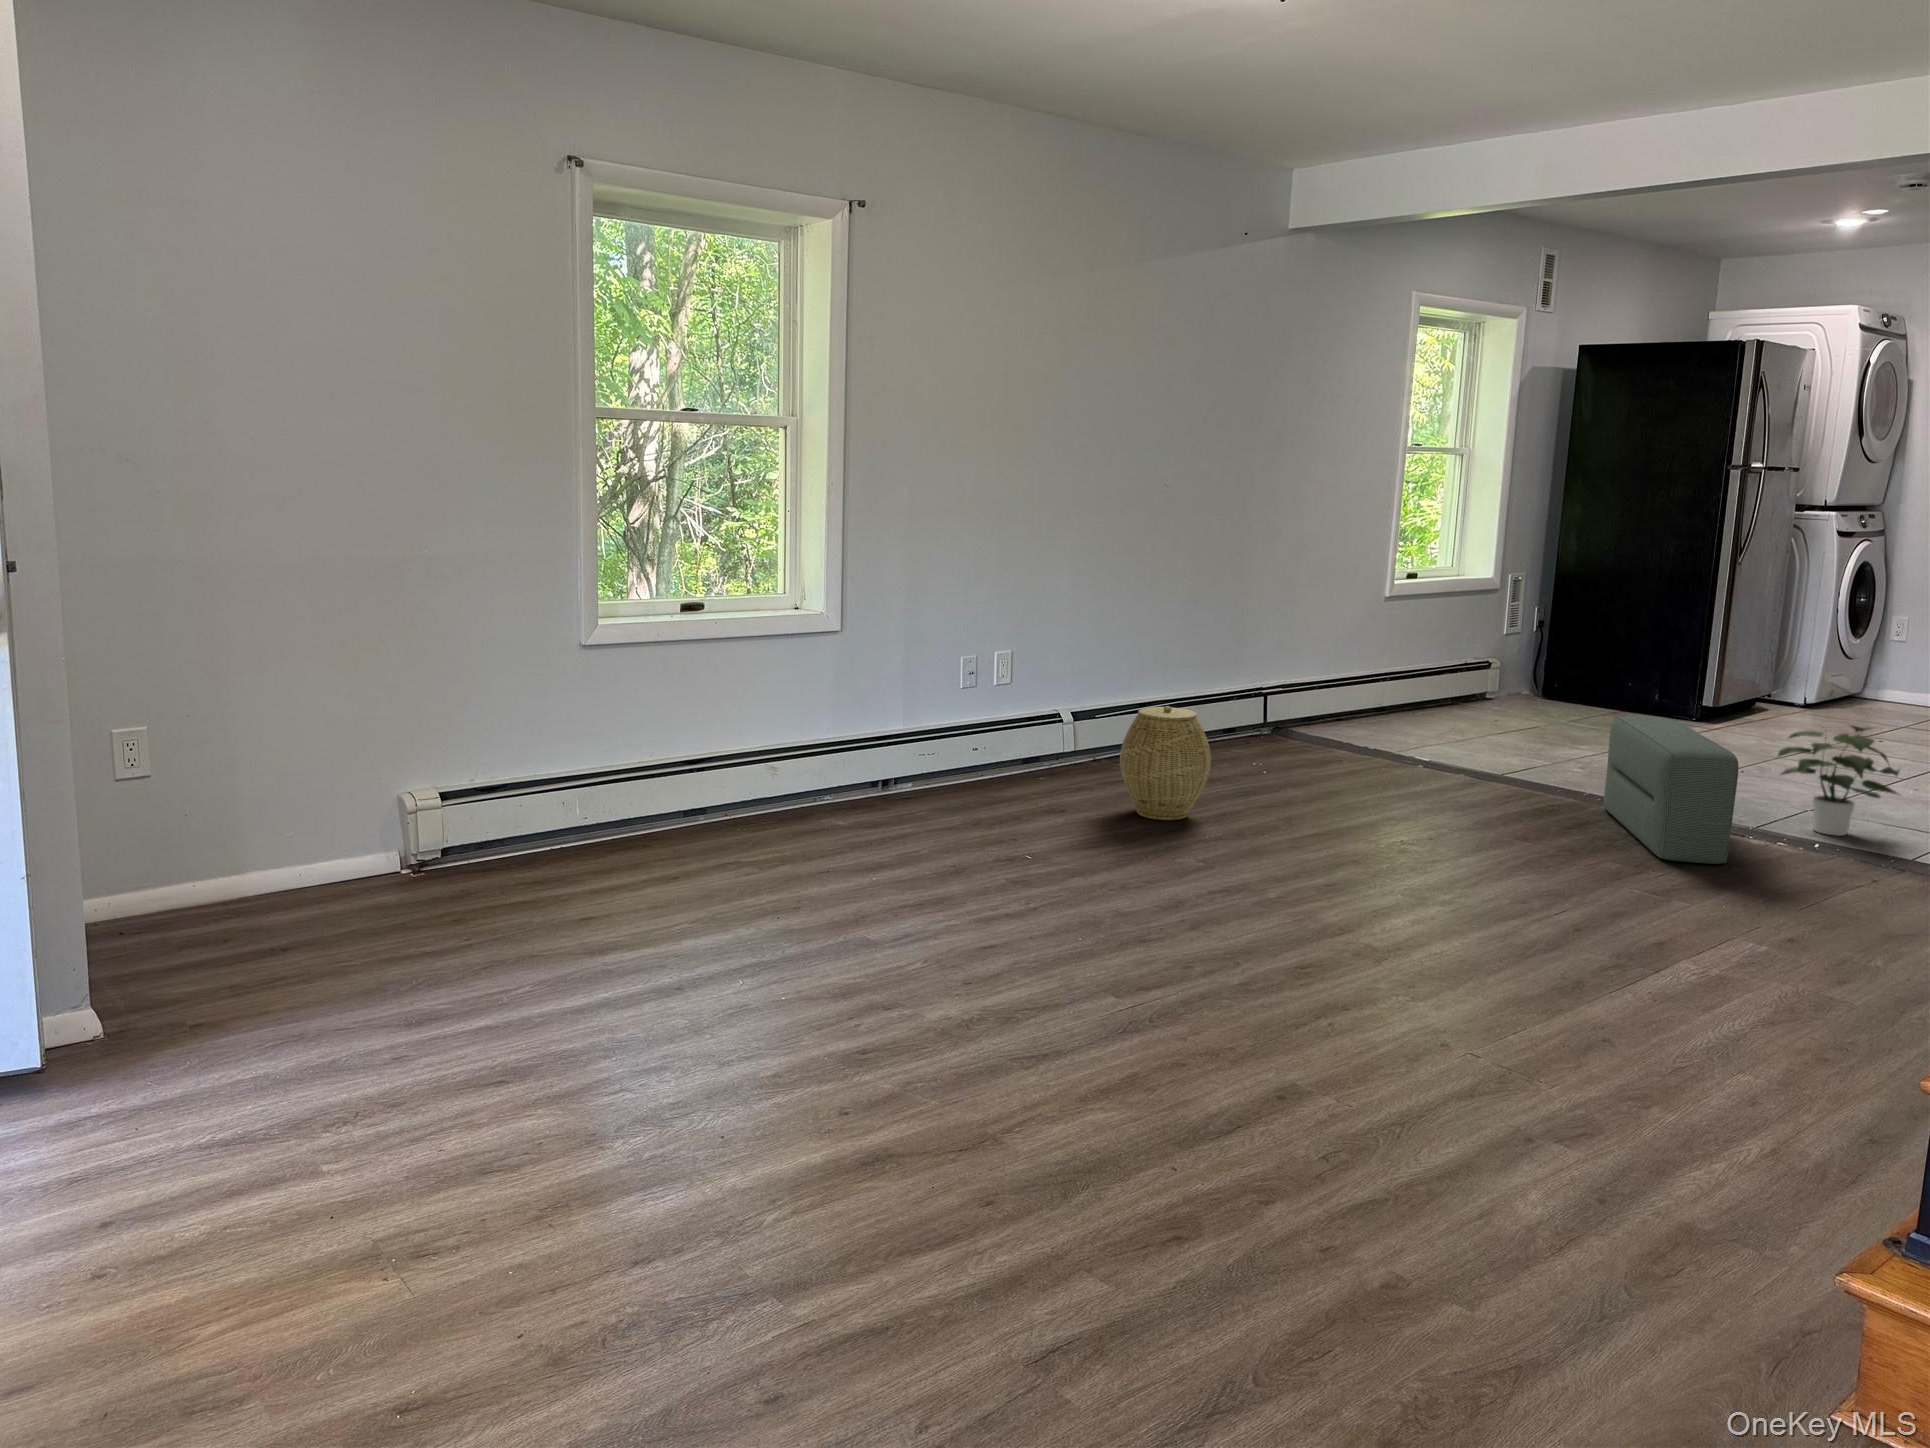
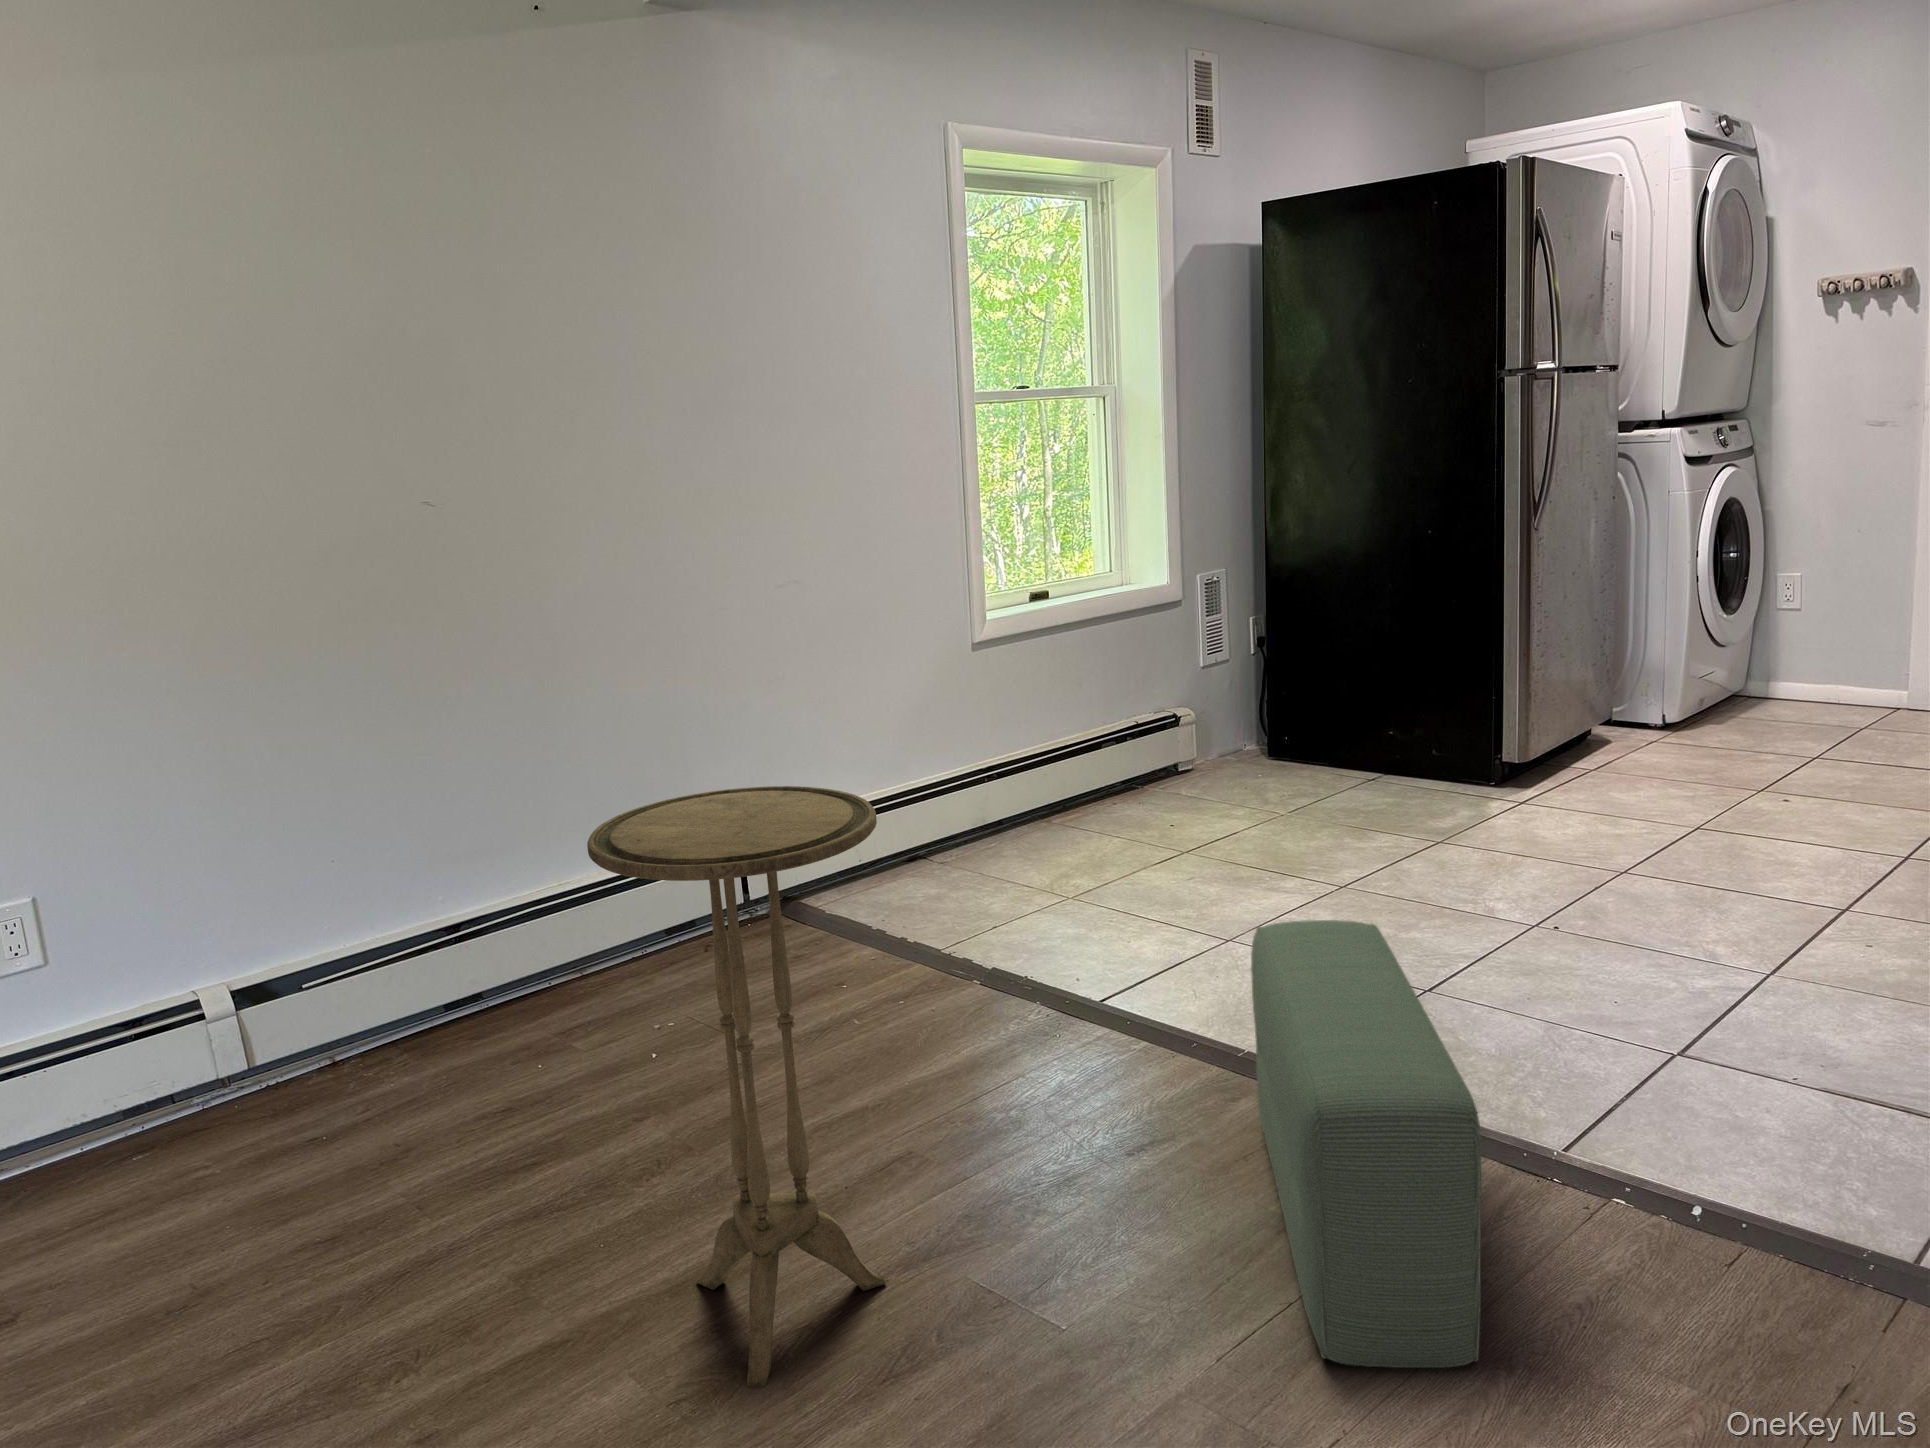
side table: none [1371,617,1497,847] -> present [587,786,886,1386]
woven basket: present [1120,706,1211,820] -> none [78,1048,317,1342]
potted plant: present [1778,725,1899,836] -> none [1591,905,1866,1156]

